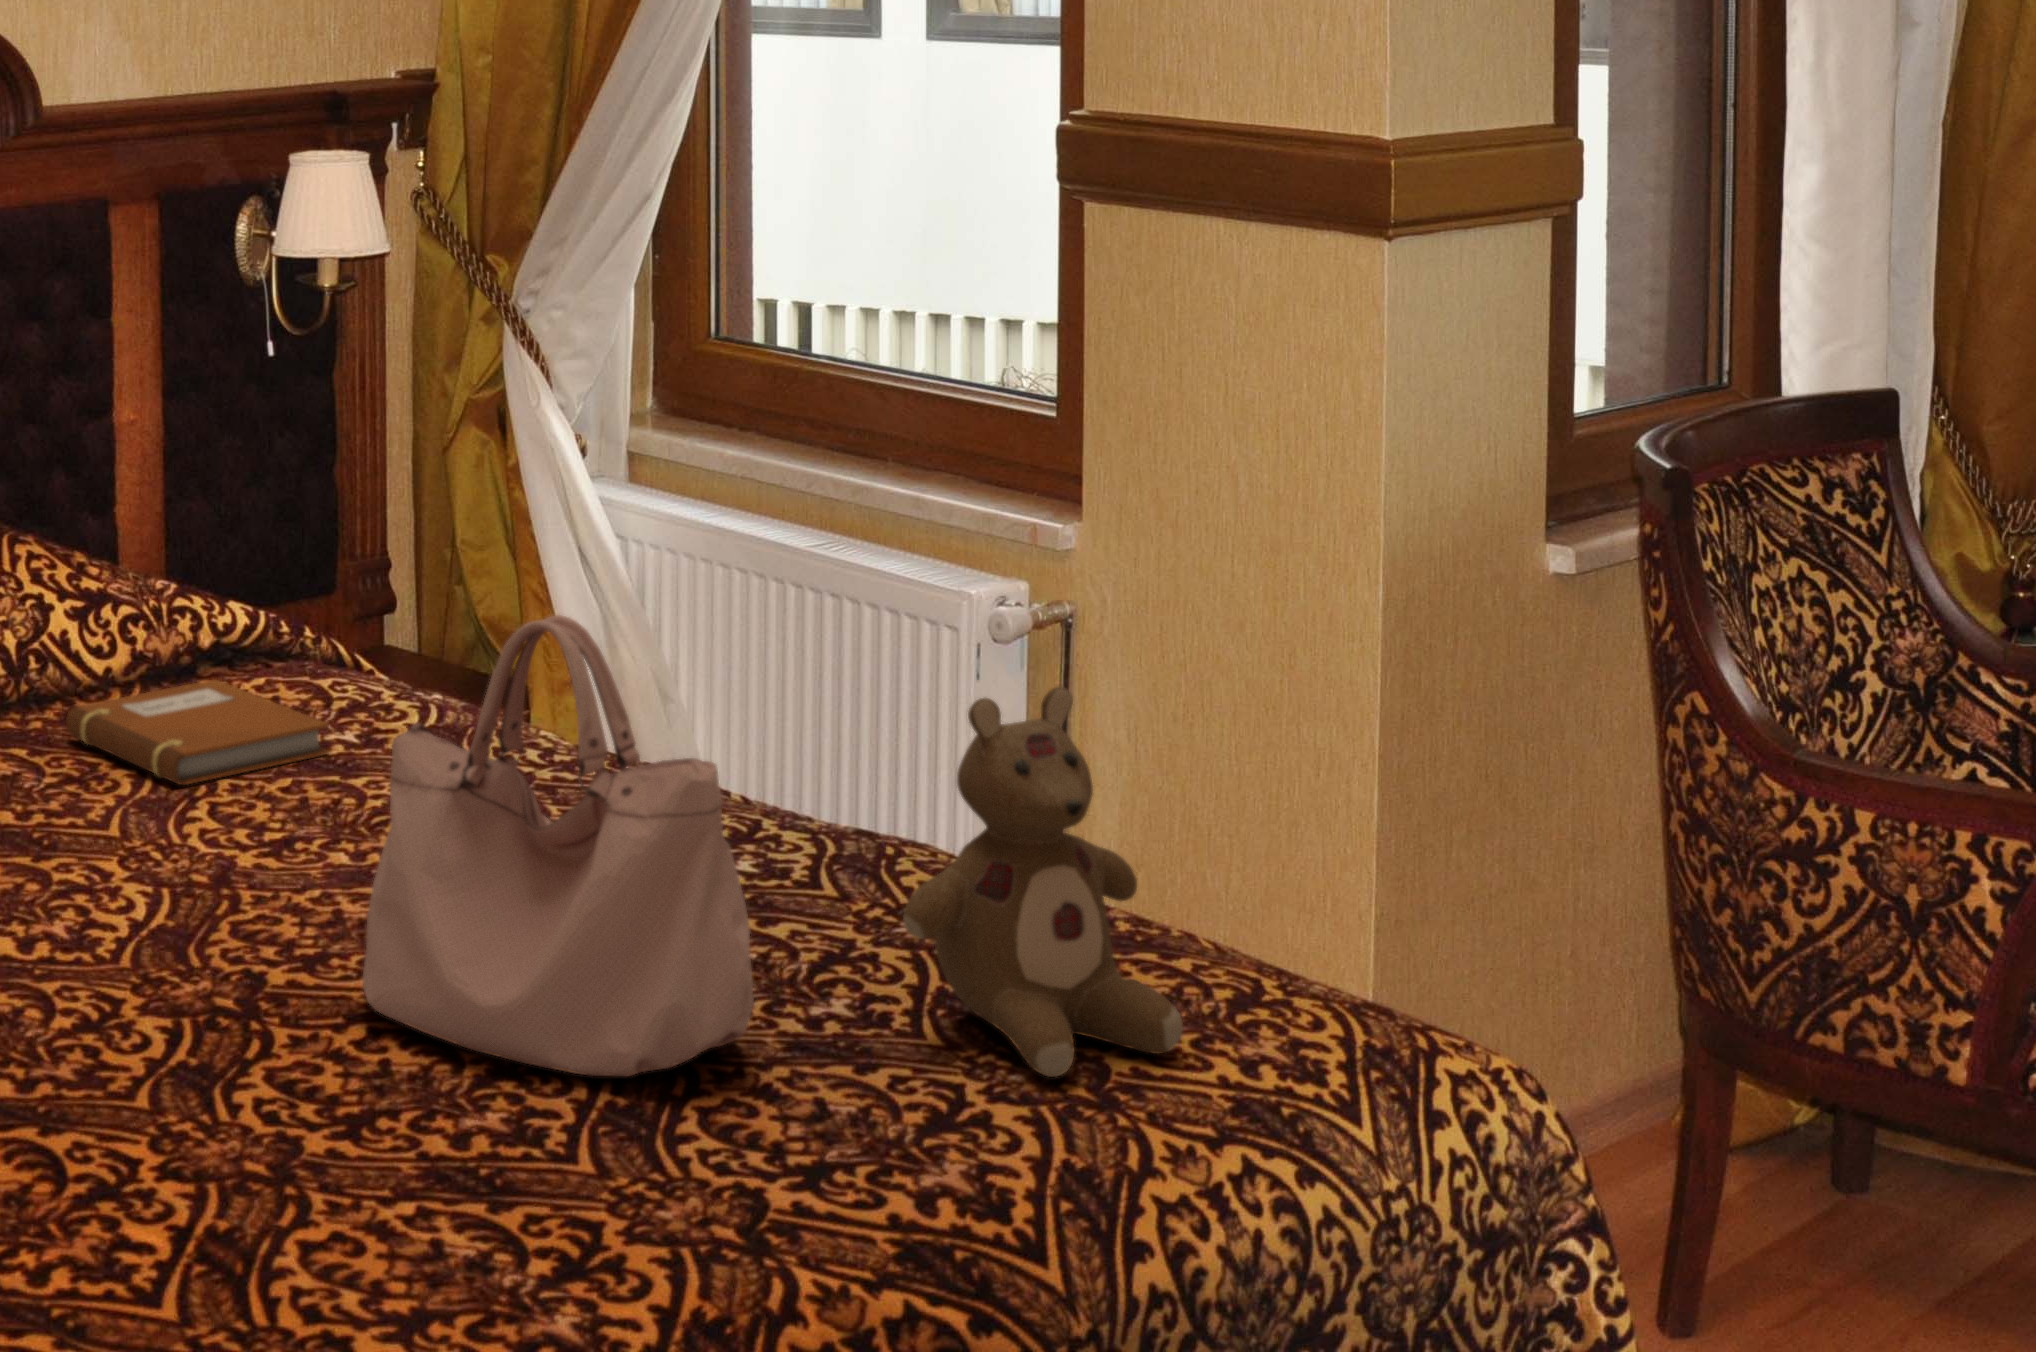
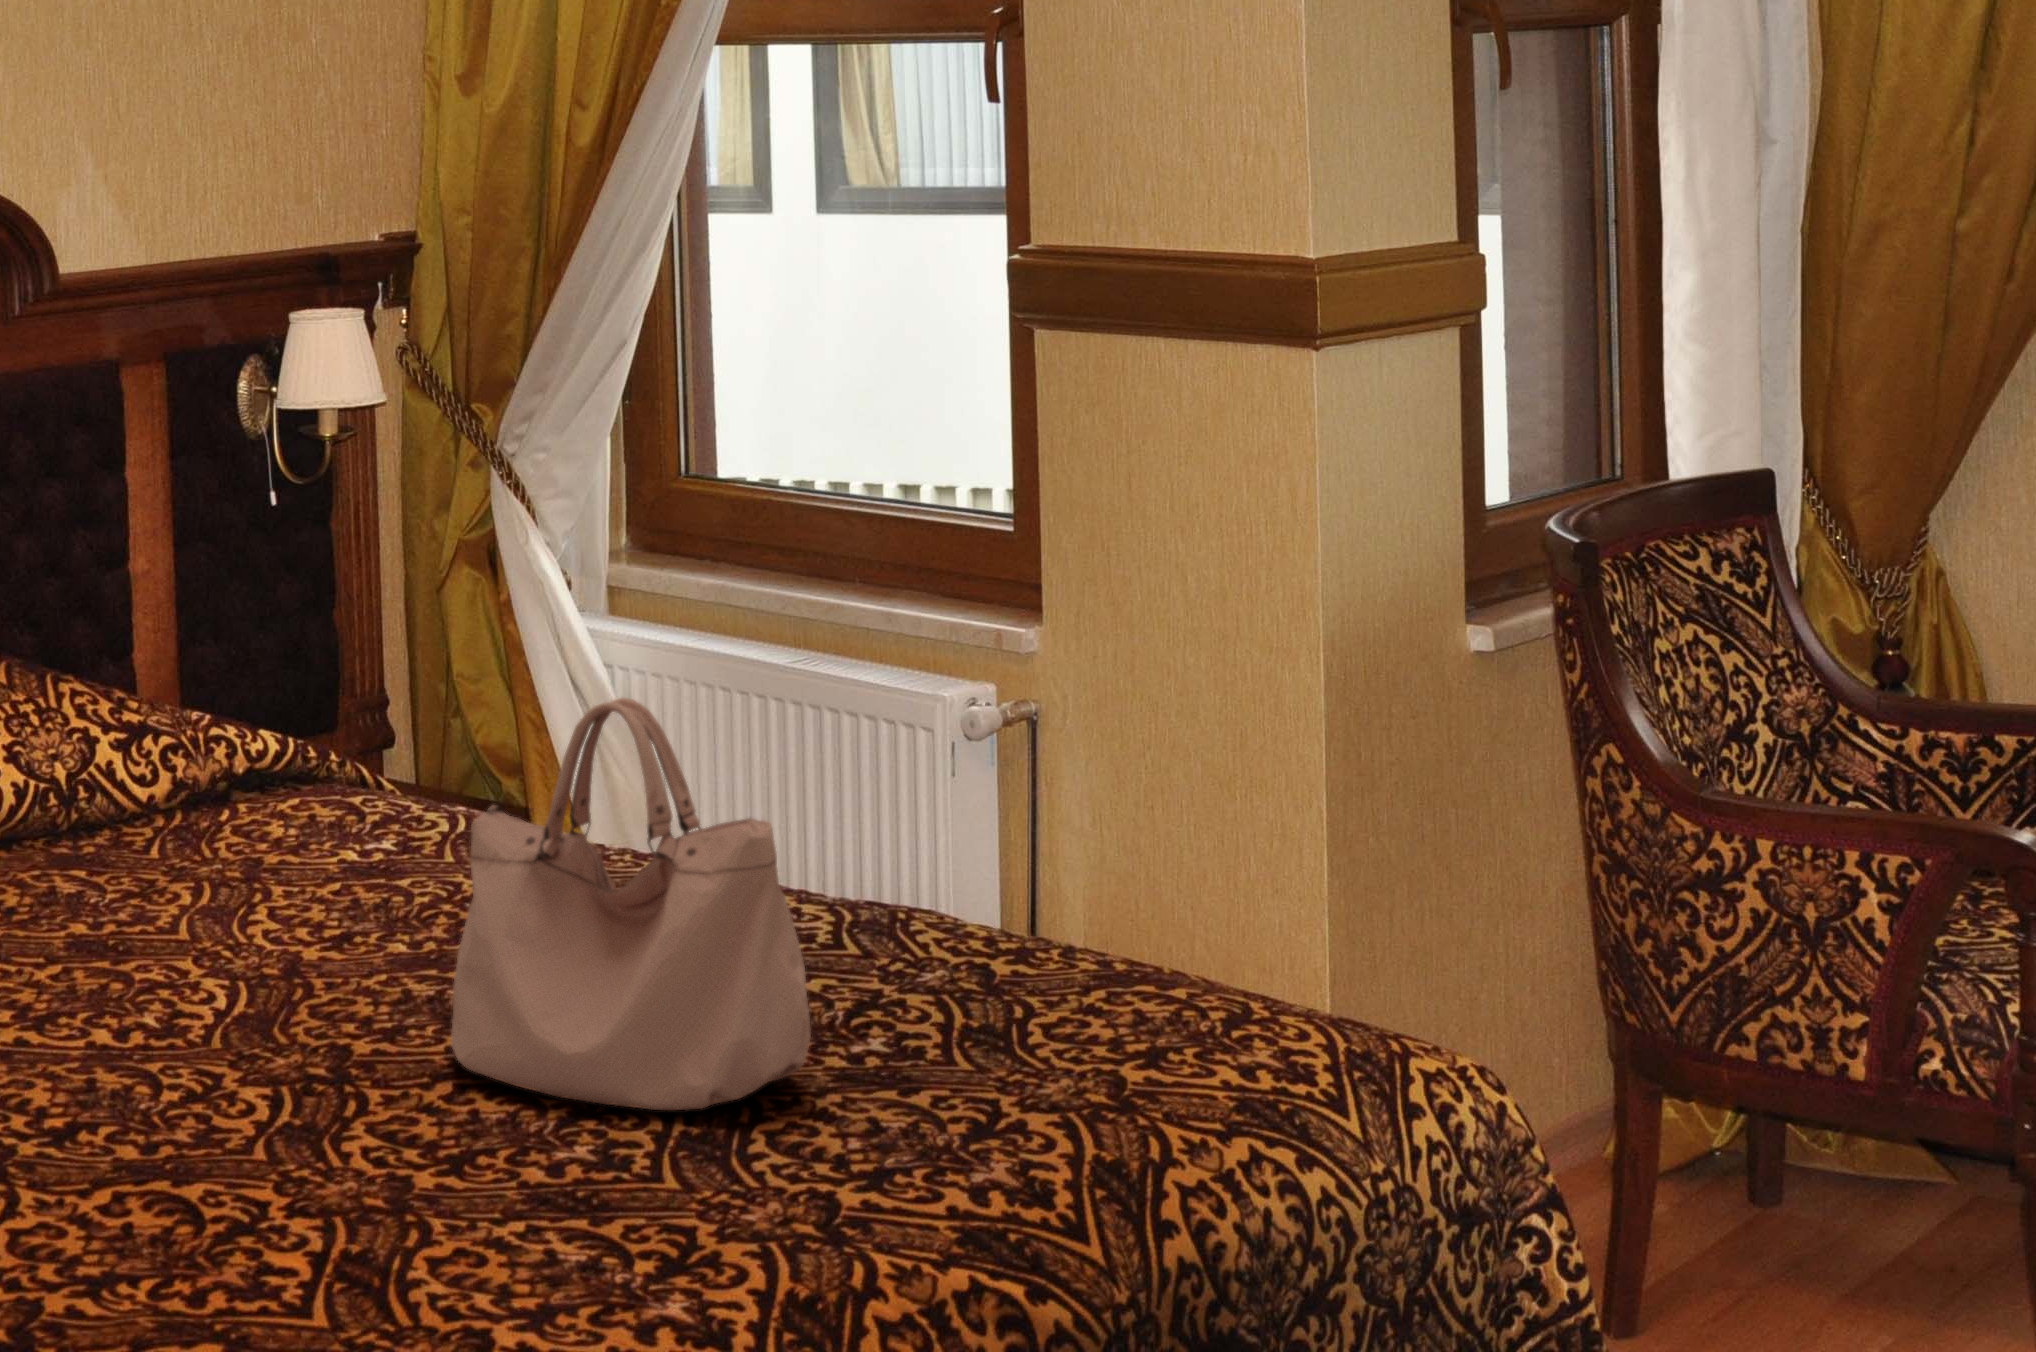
notebook: present [66,679,328,785] -> none [130,798,382,893]
stuffed bear: present [903,686,1183,1077] -> none [939,742,1187,1088]

